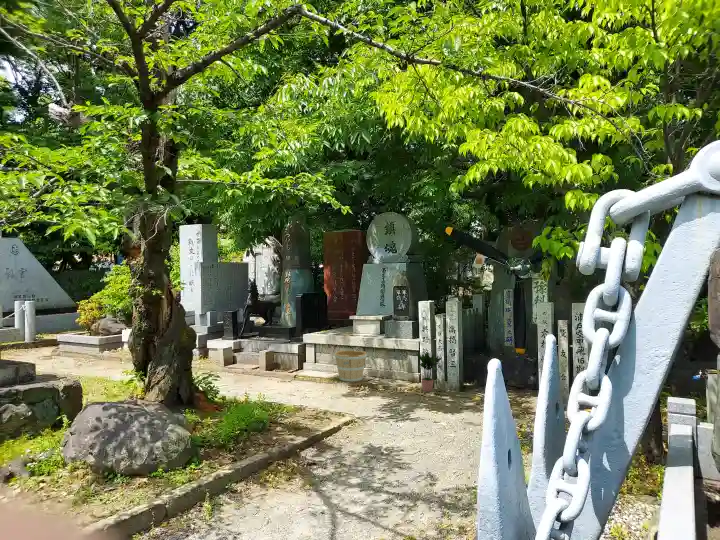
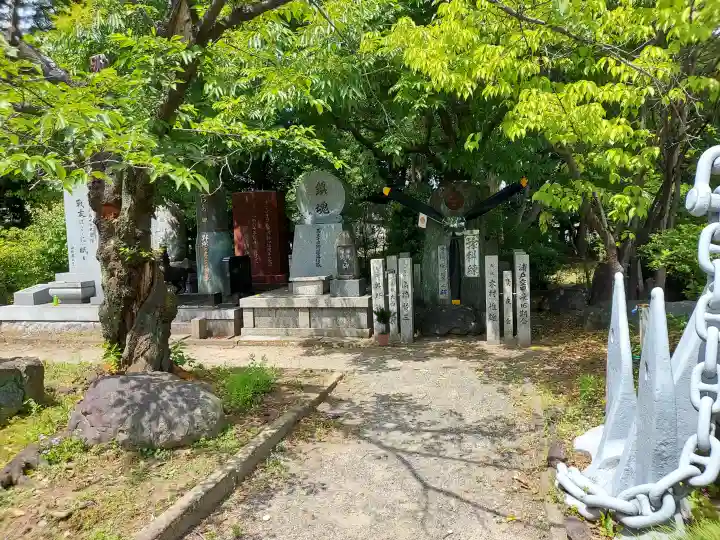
wooden bucket: present [335,350,367,382] -> none [281,312,314,344]

